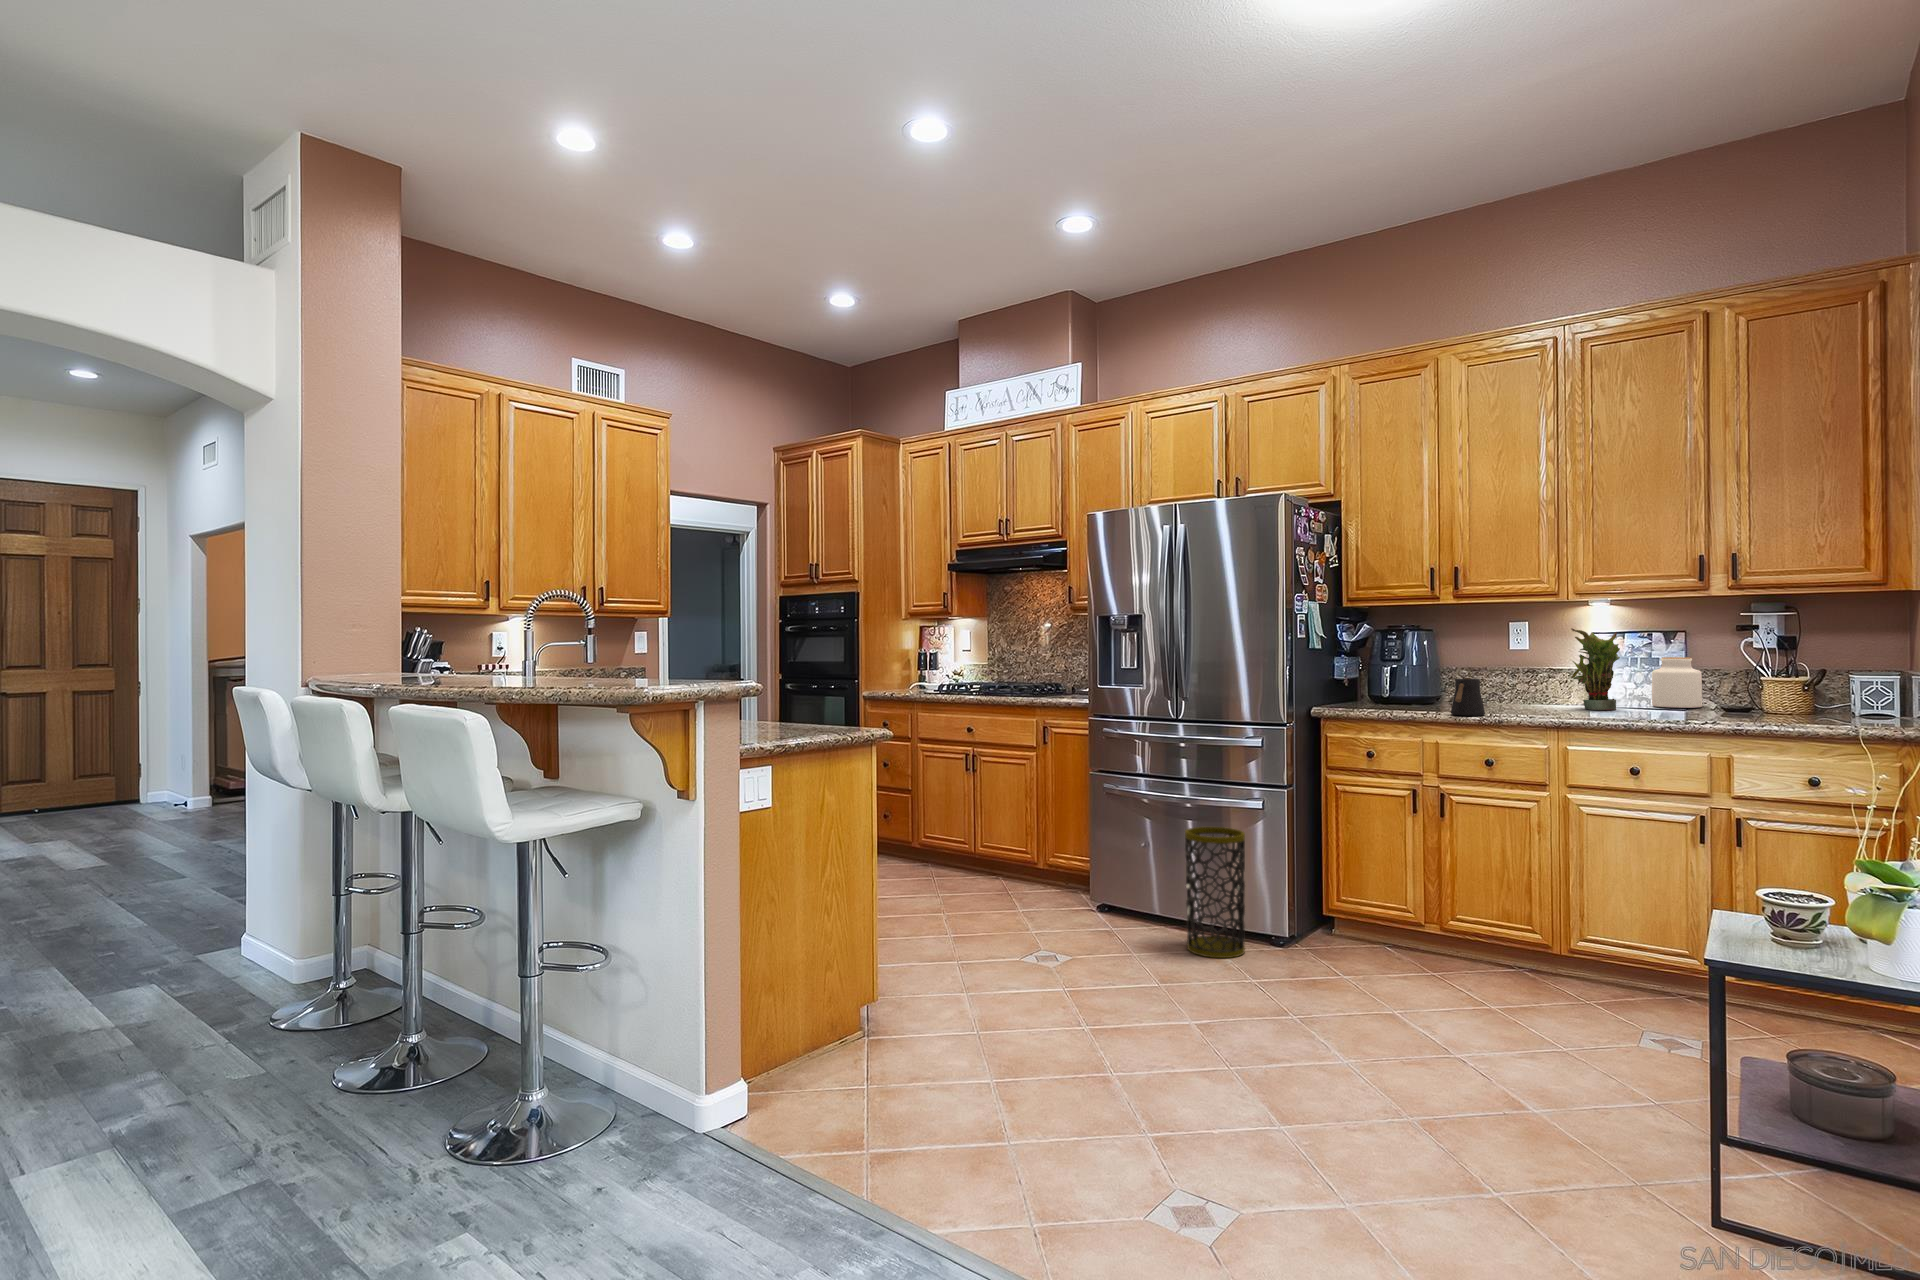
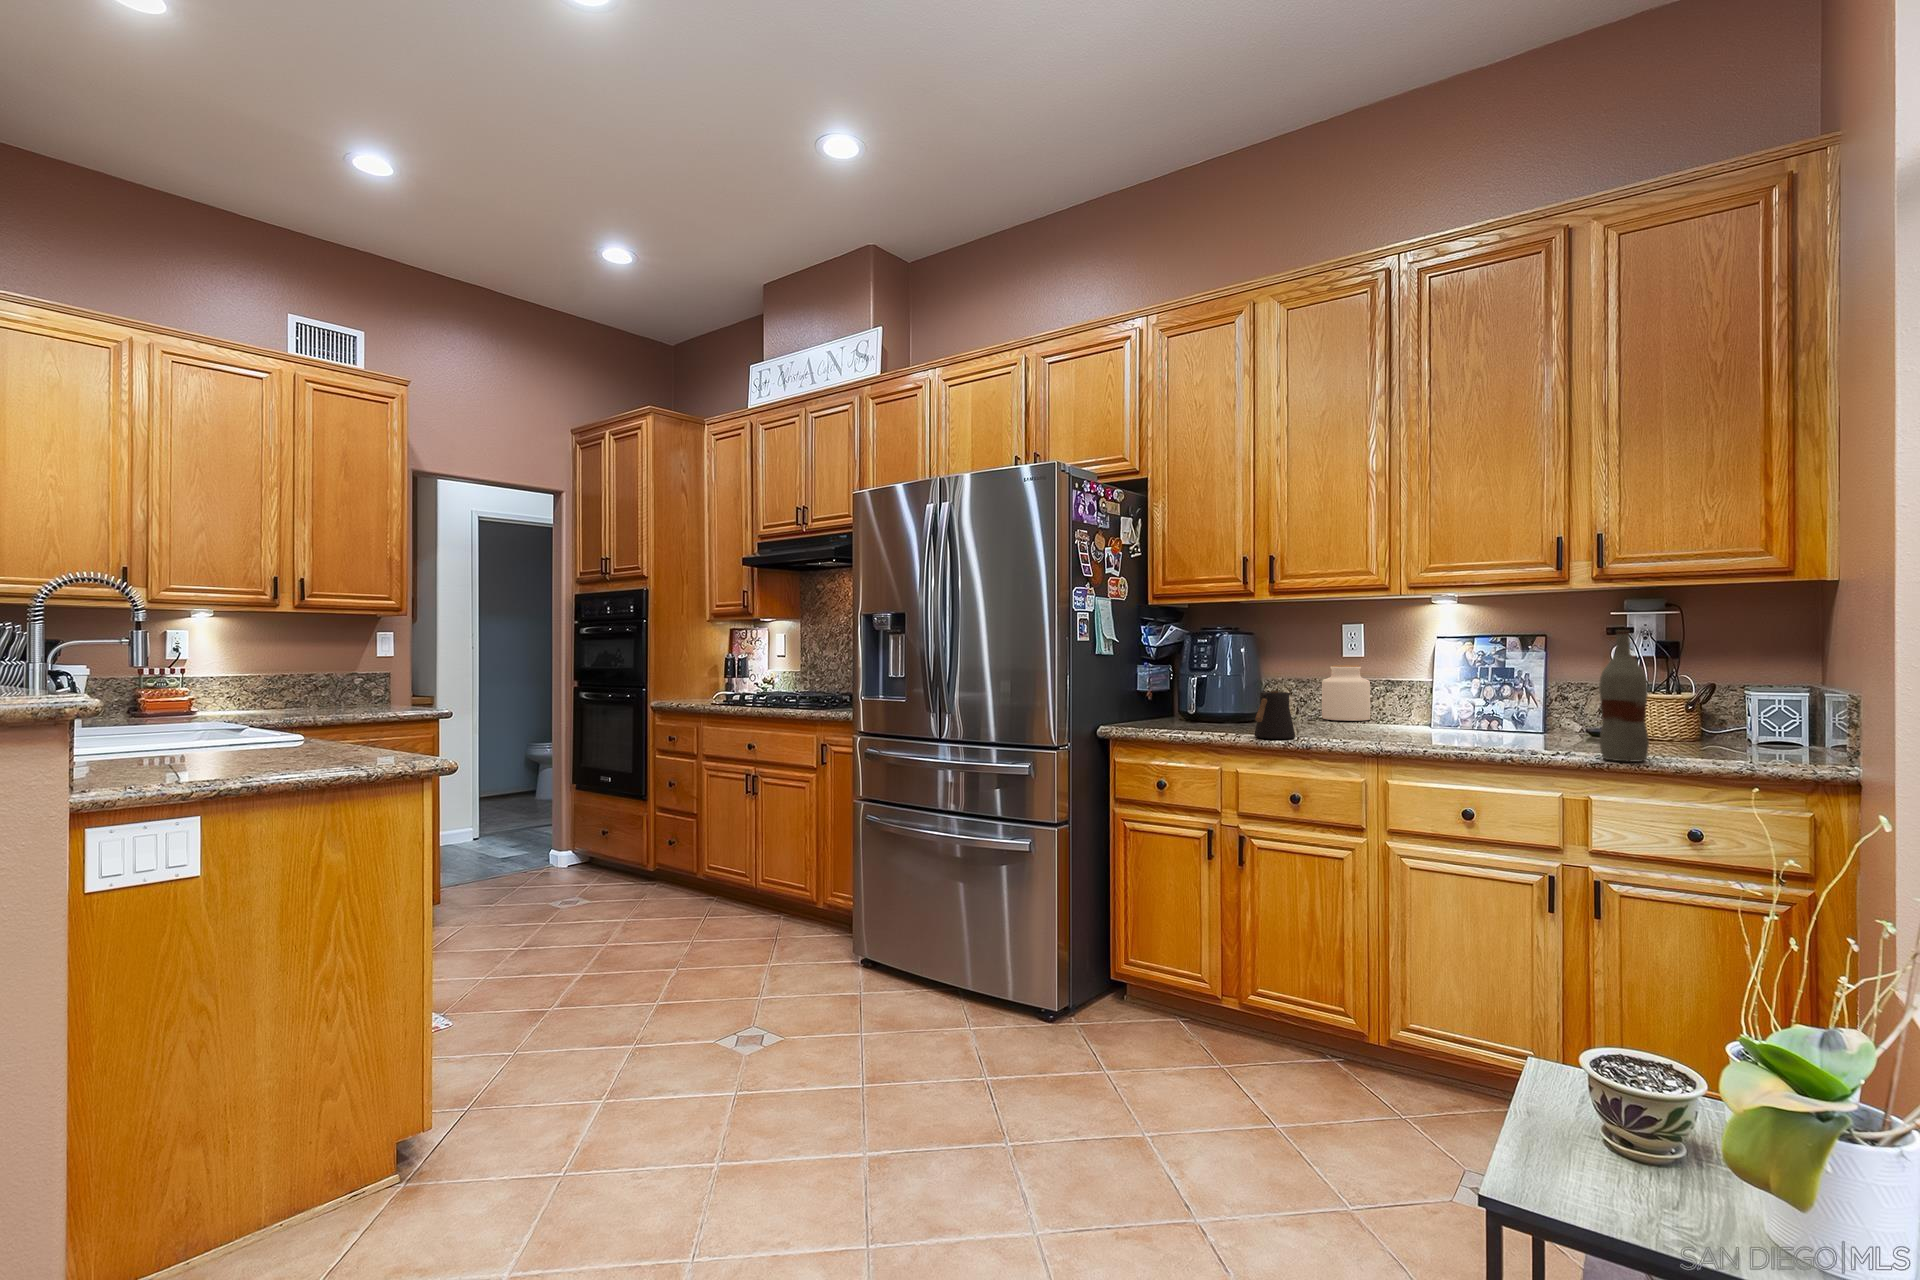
potted plant: present [1571,628,1620,710] -> none [1402,630,1462,732]
bottle: none [1736,629,1775,727] -> present [1599,630,1649,762]
jar: present [1652,657,1702,708] -> present [1322,665,1370,721]
trash can: present [1185,827,1245,958] -> none [934,872,1006,1042]

